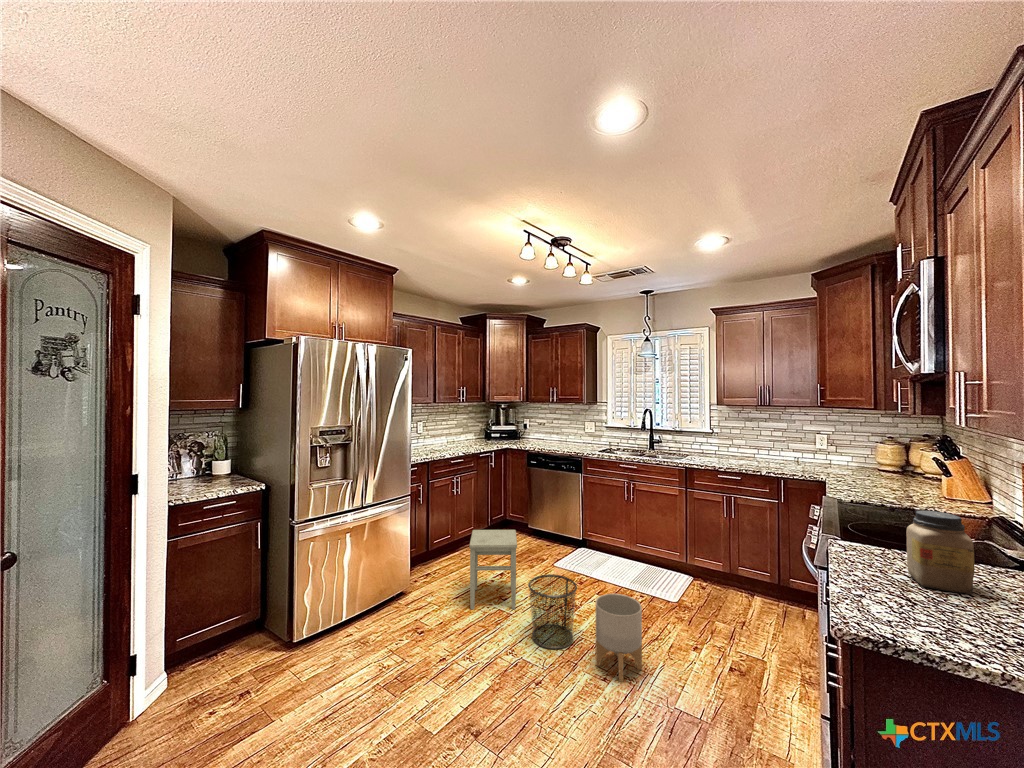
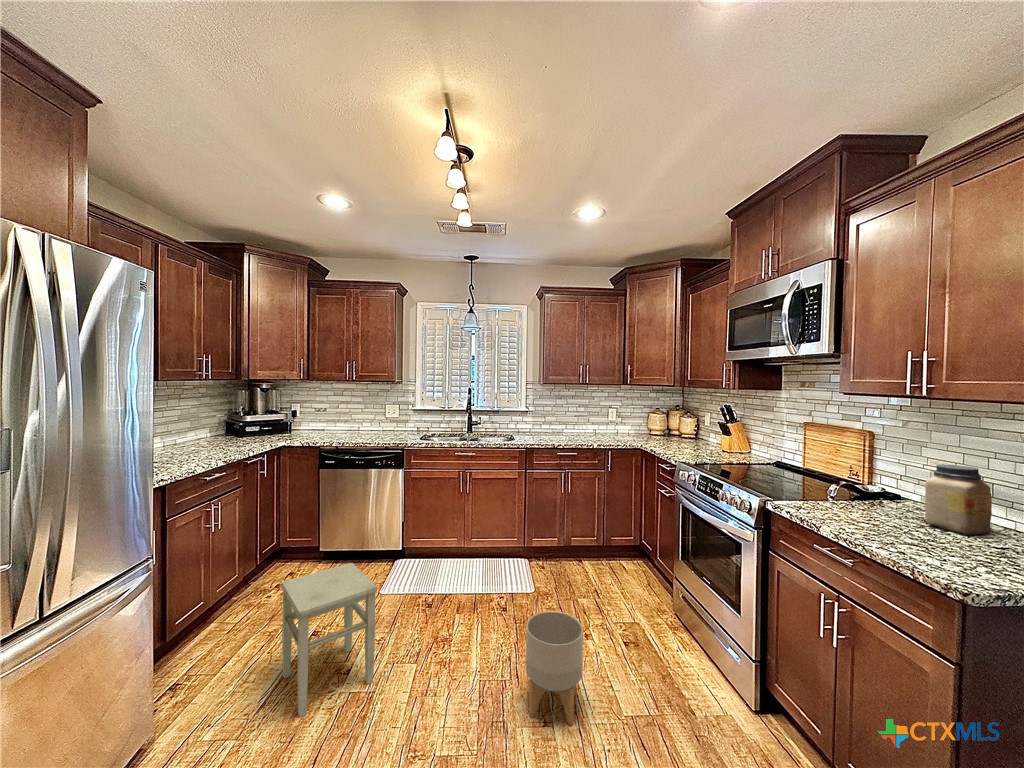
waste bin: present [528,574,577,649] -> none [419,611,489,726]

